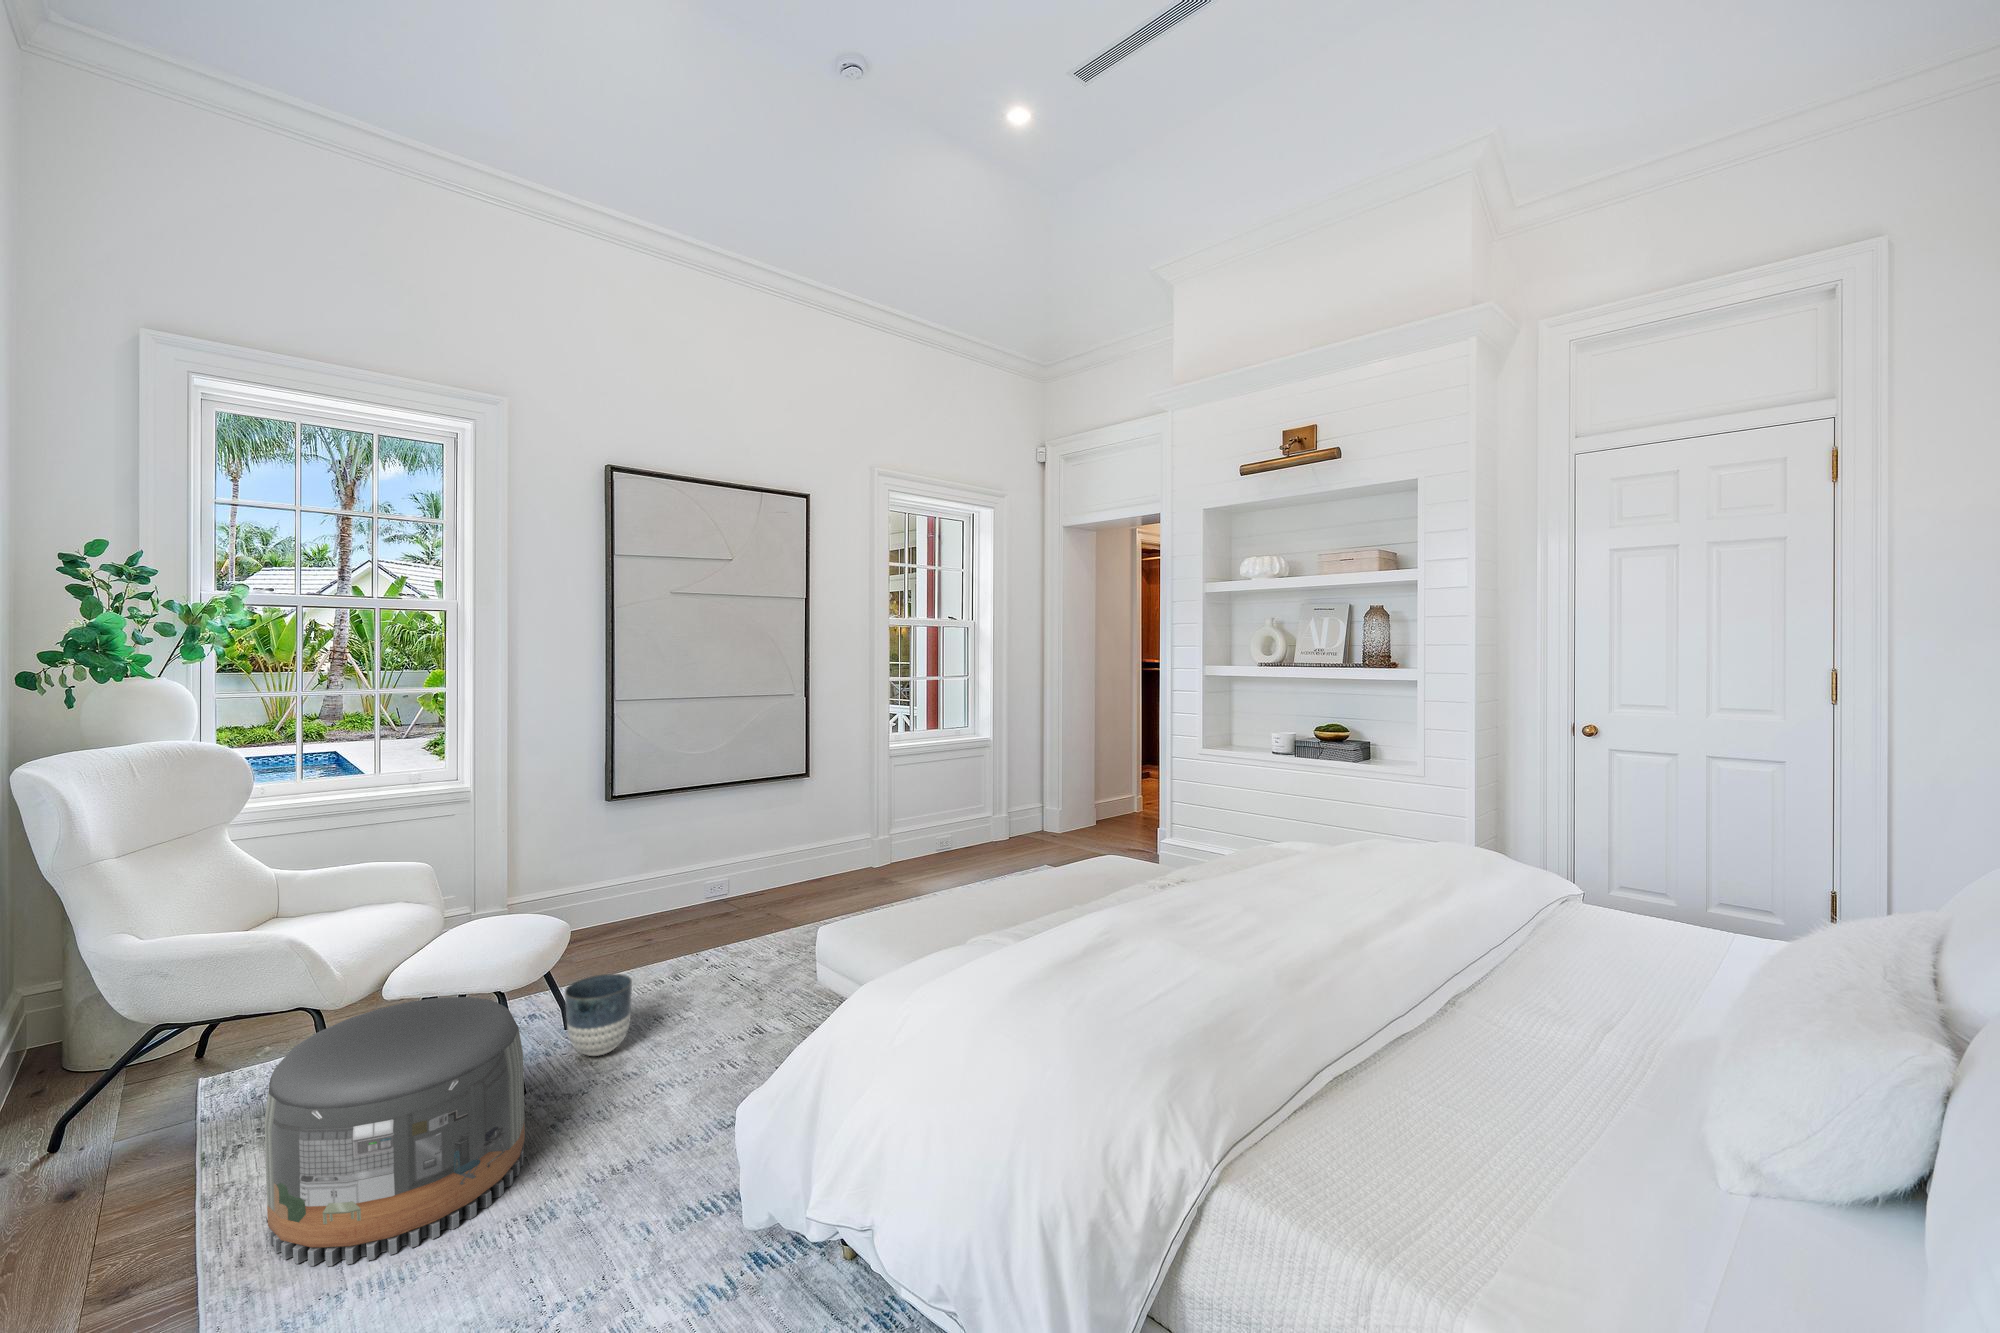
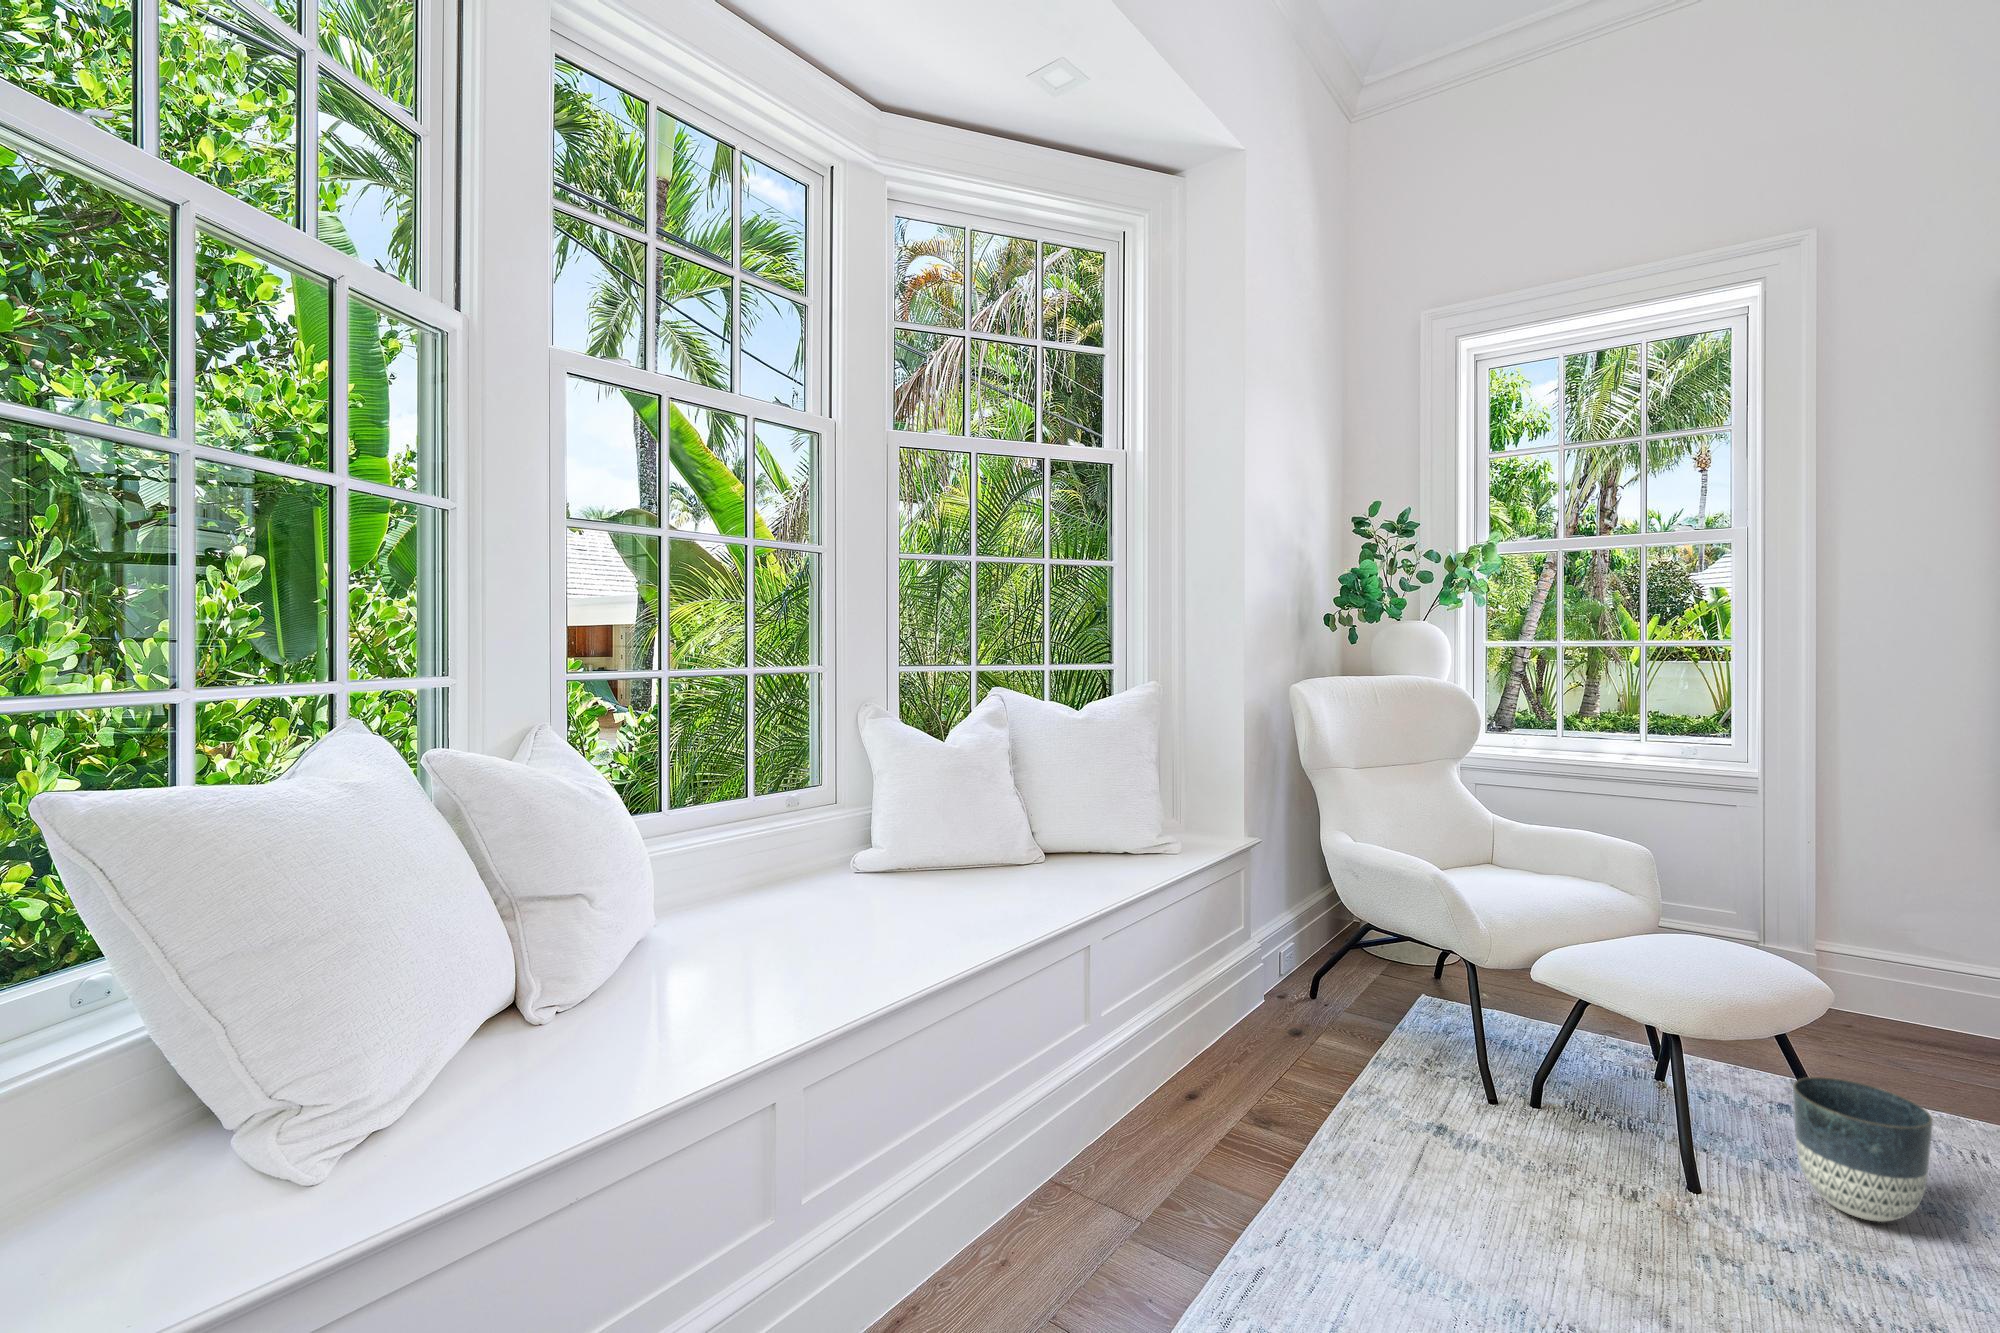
pouf: present [264,997,525,1266] -> none [1358,971,1647,1286]

